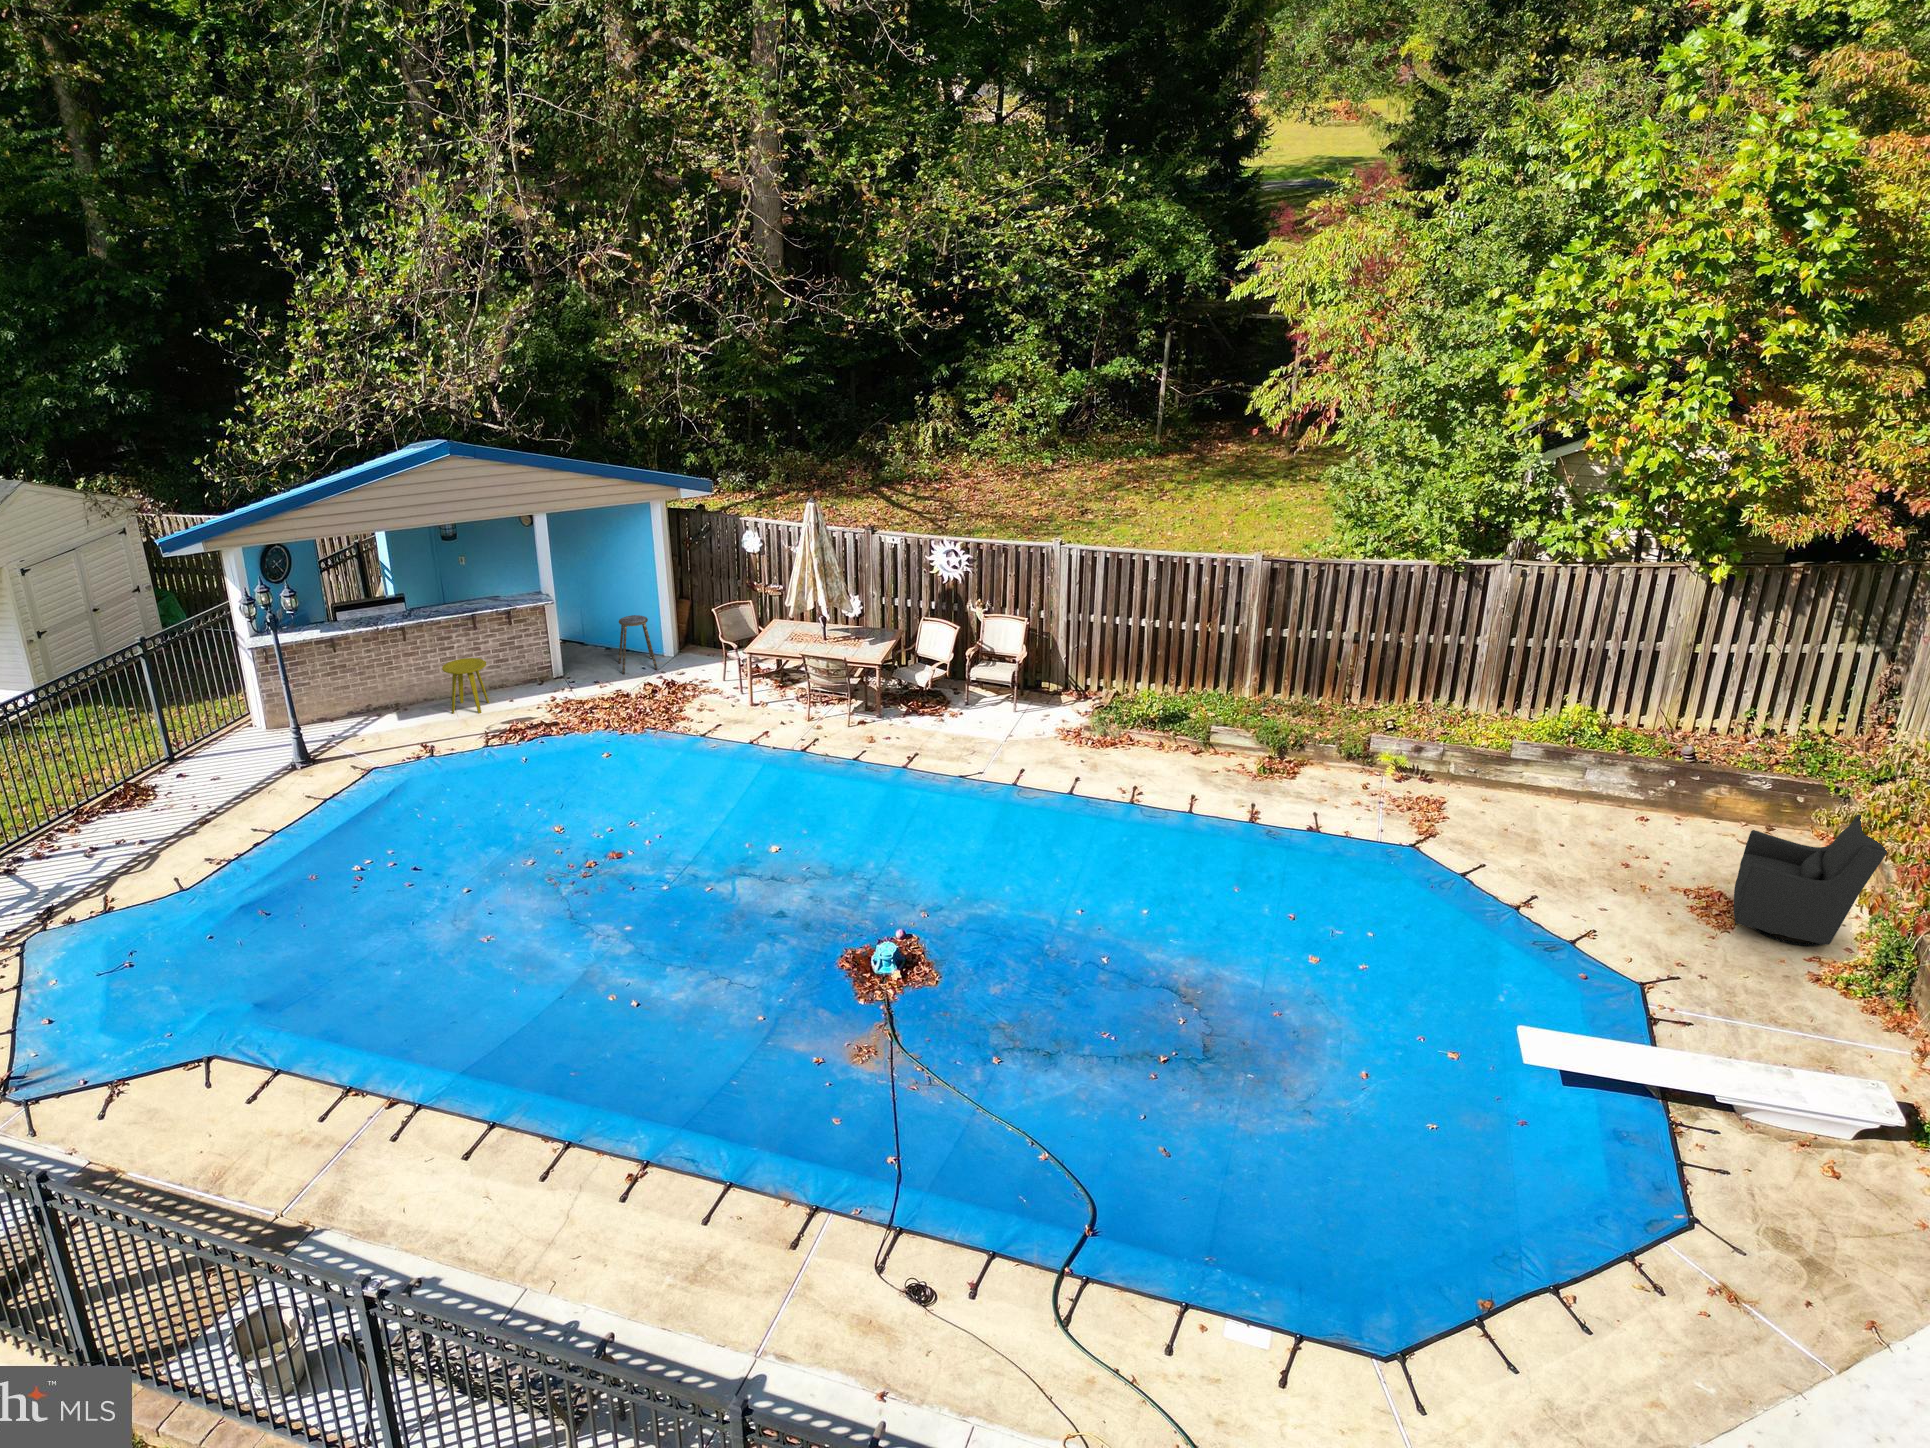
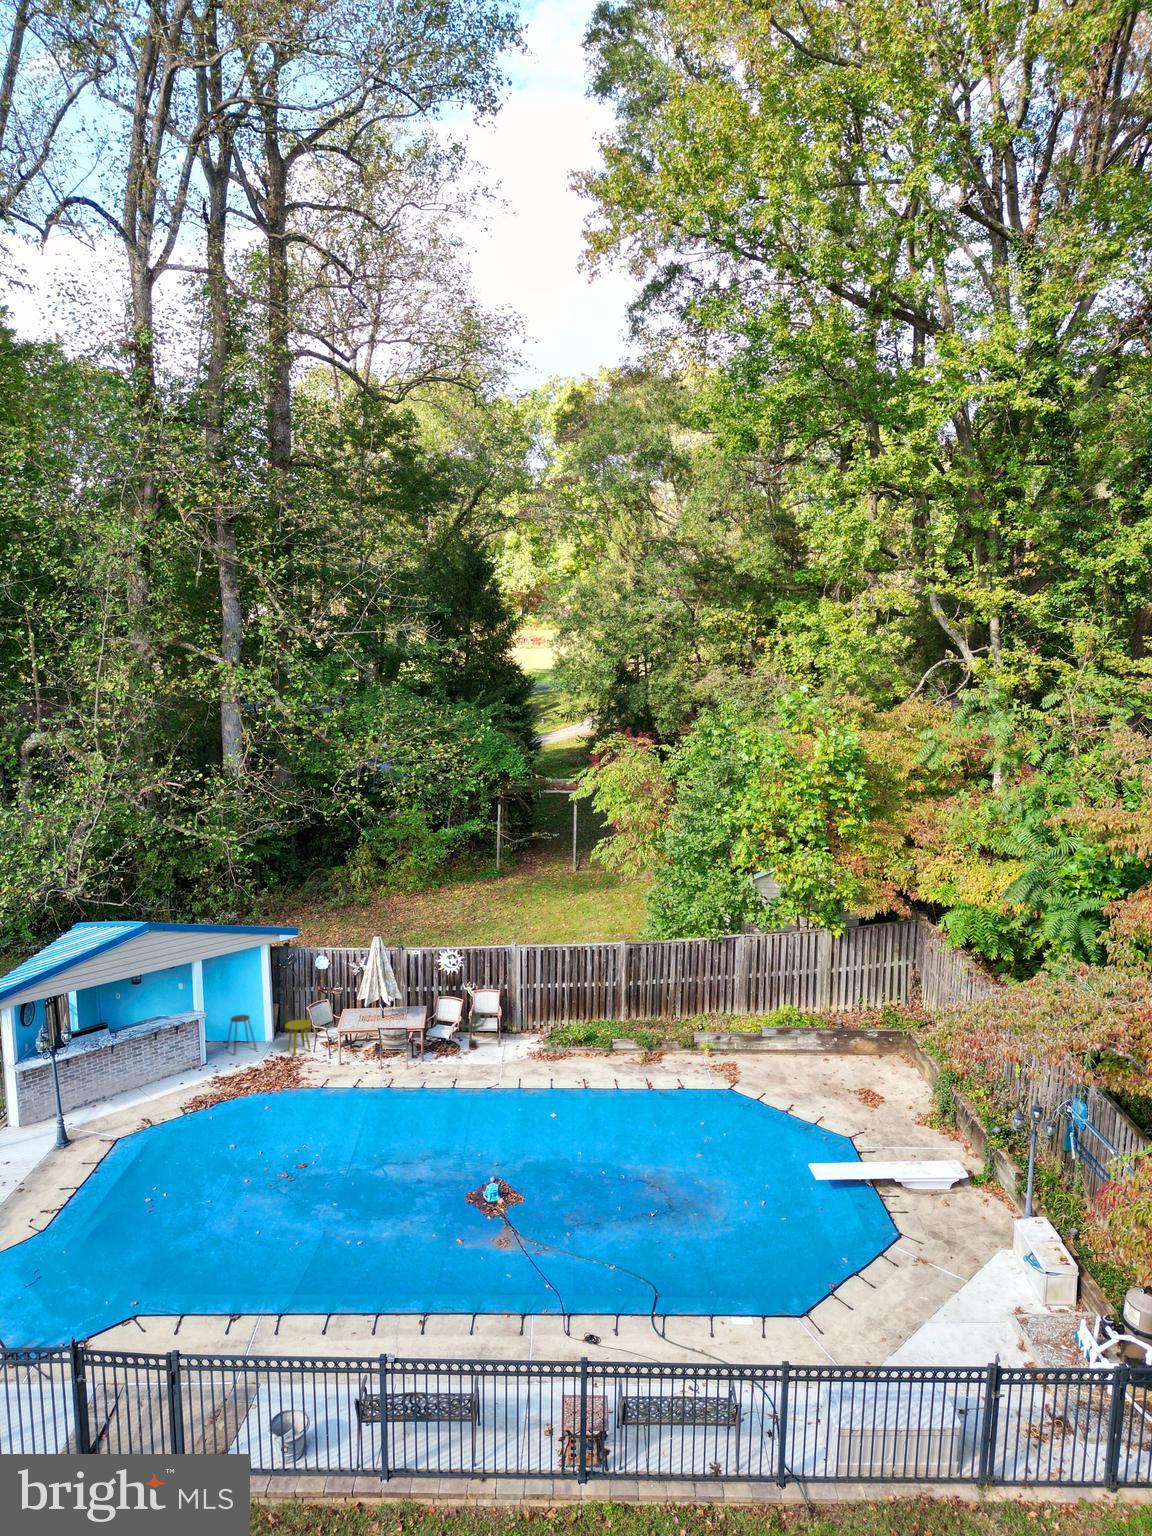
potted tree: none [953,645,1001,711] -> present [459,1012,487,1049]
side table: present [442,658,489,713] -> present [285,1020,312,1056]
chair: present [1734,814,1889,946] -> none [876,1042,932,1109]

